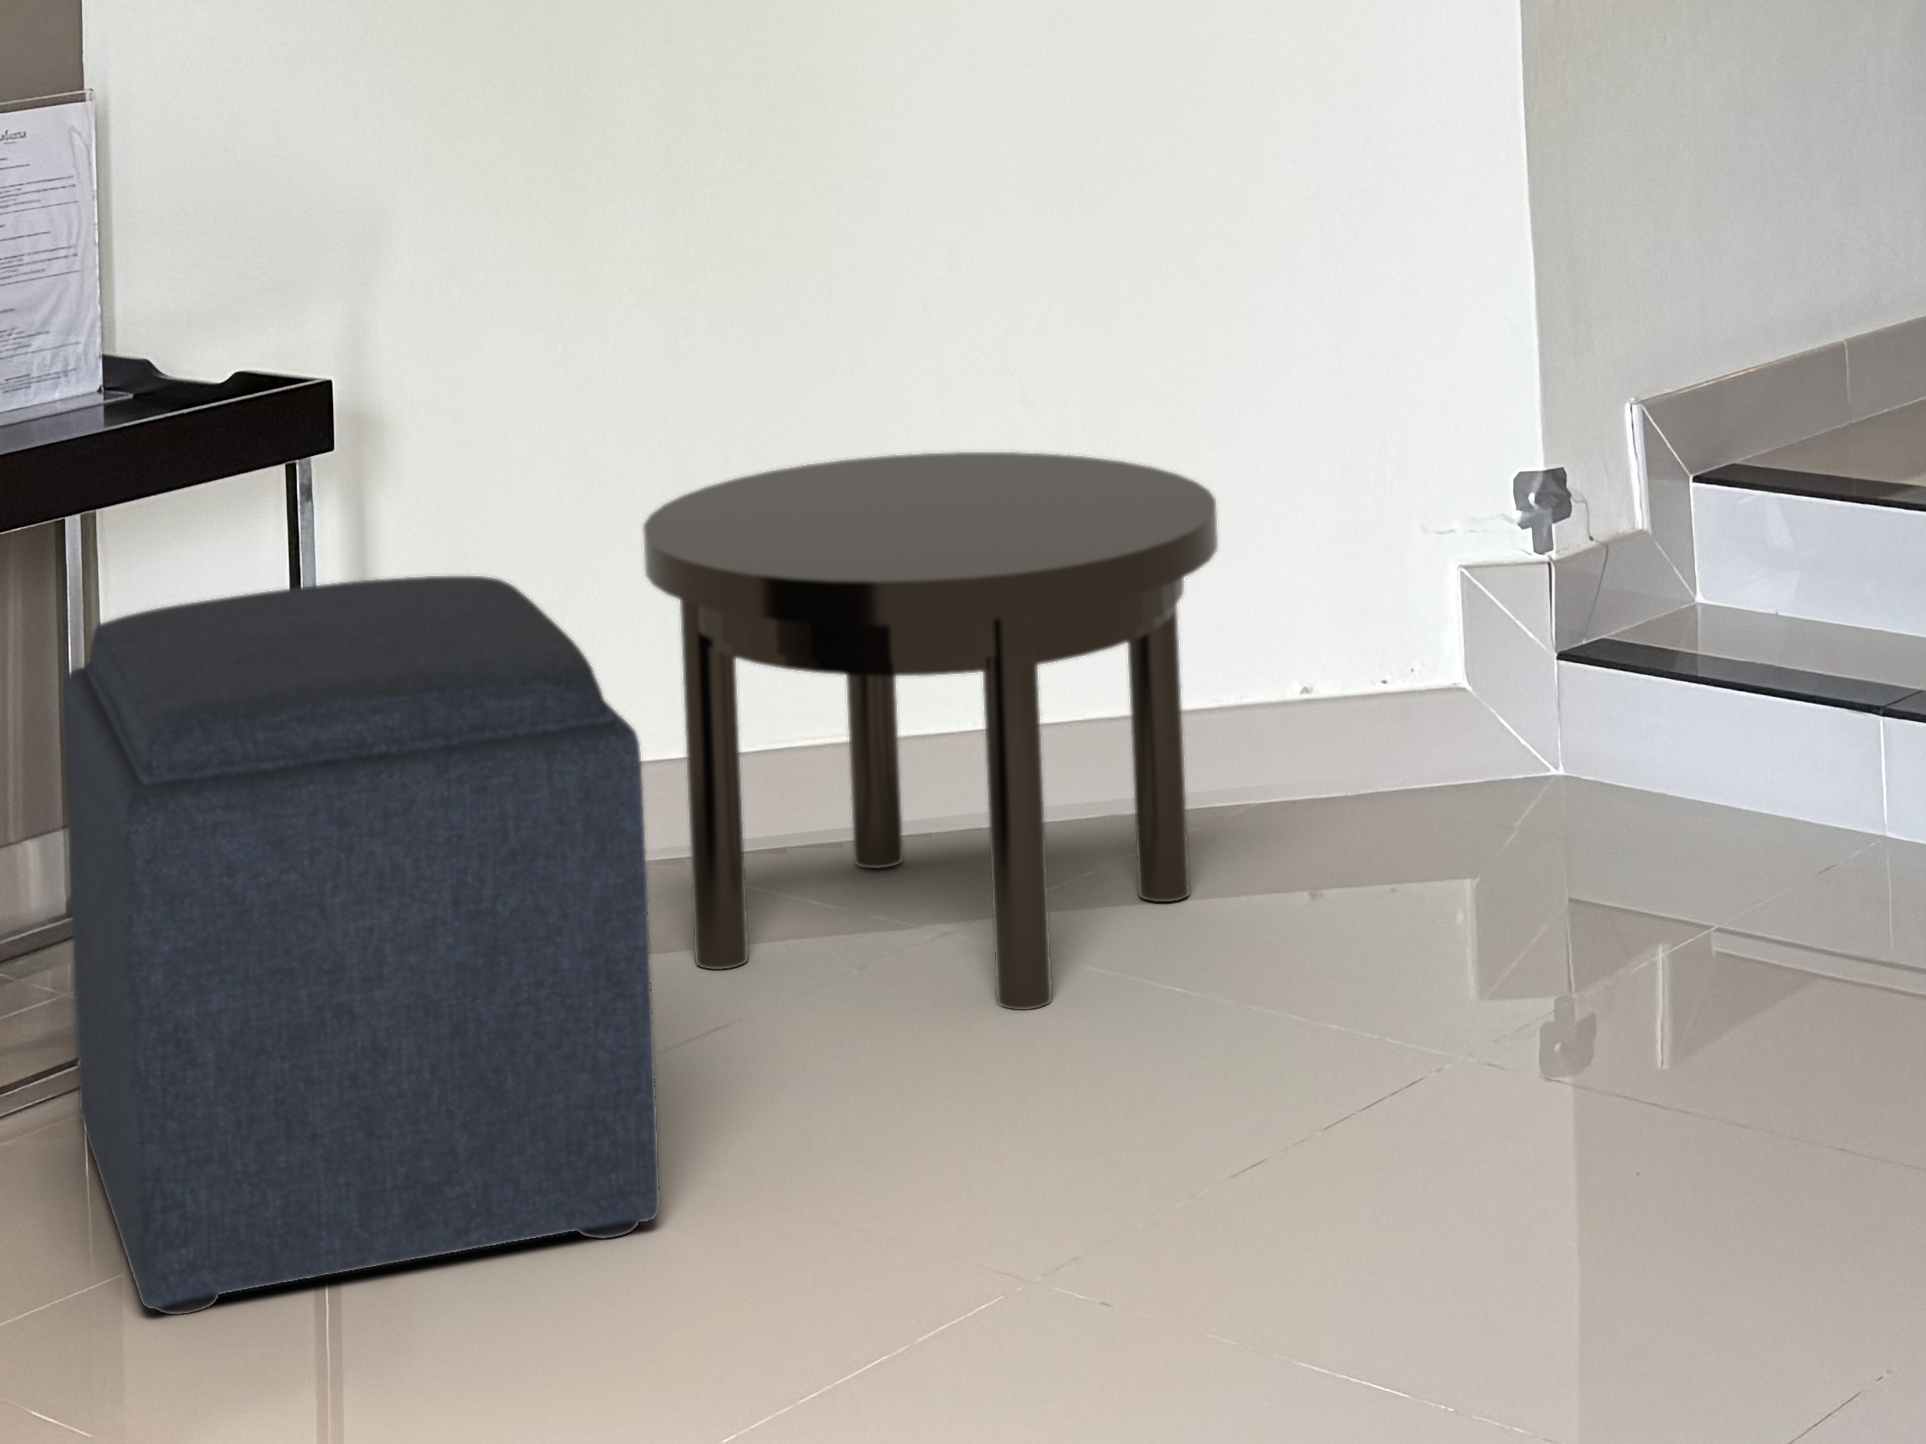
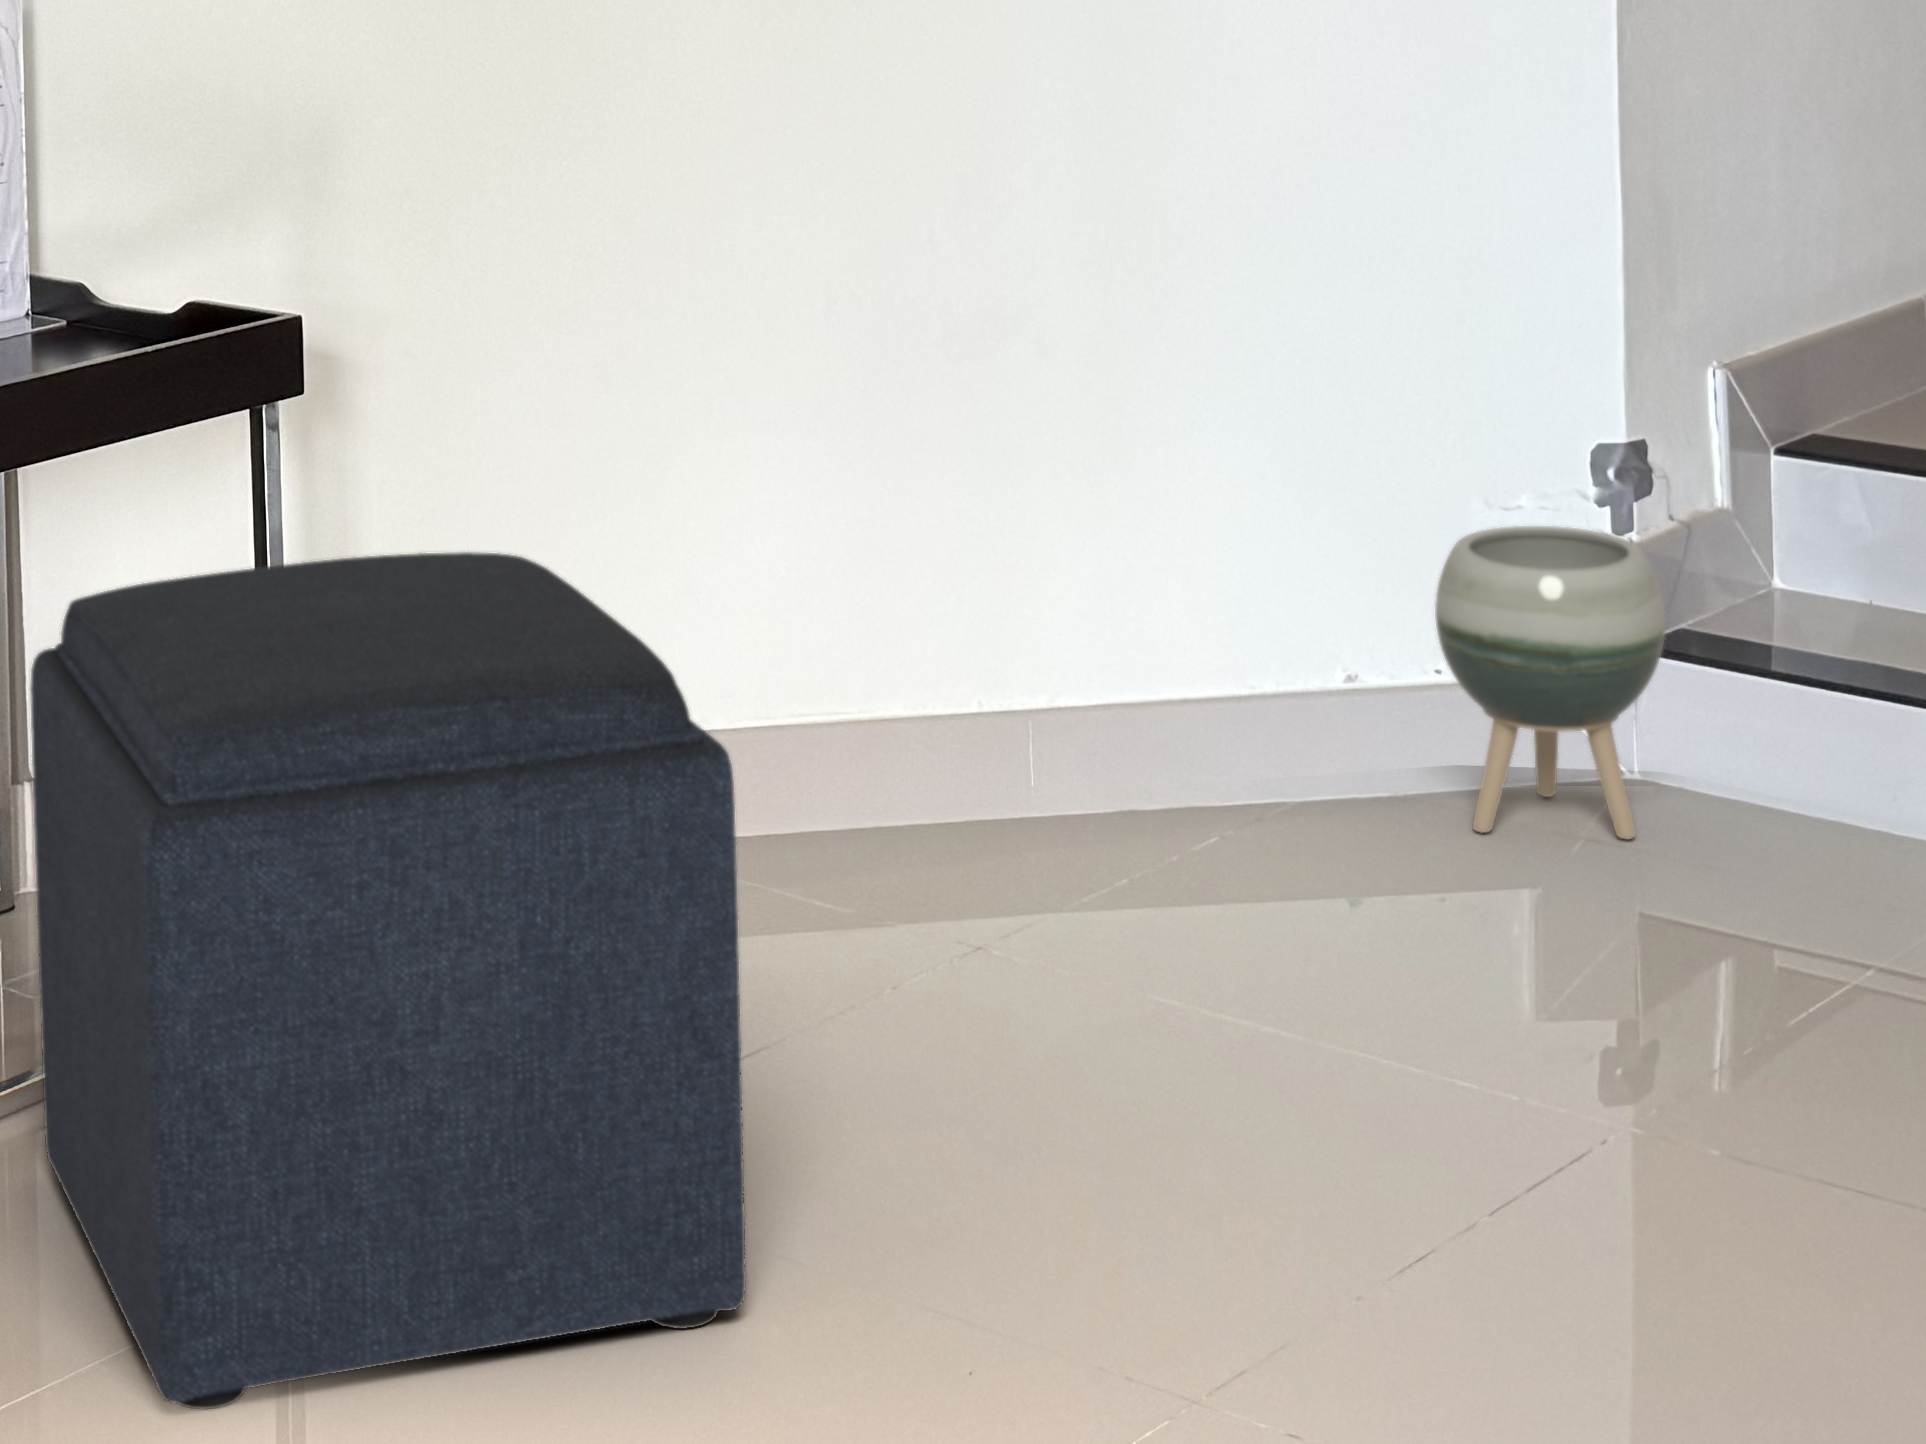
side table: present [643,452,1218,1010] -> none [647,409,1310,1052]
planter: none [1368,547,1566,824] -> present [1435,526,1665,839]

